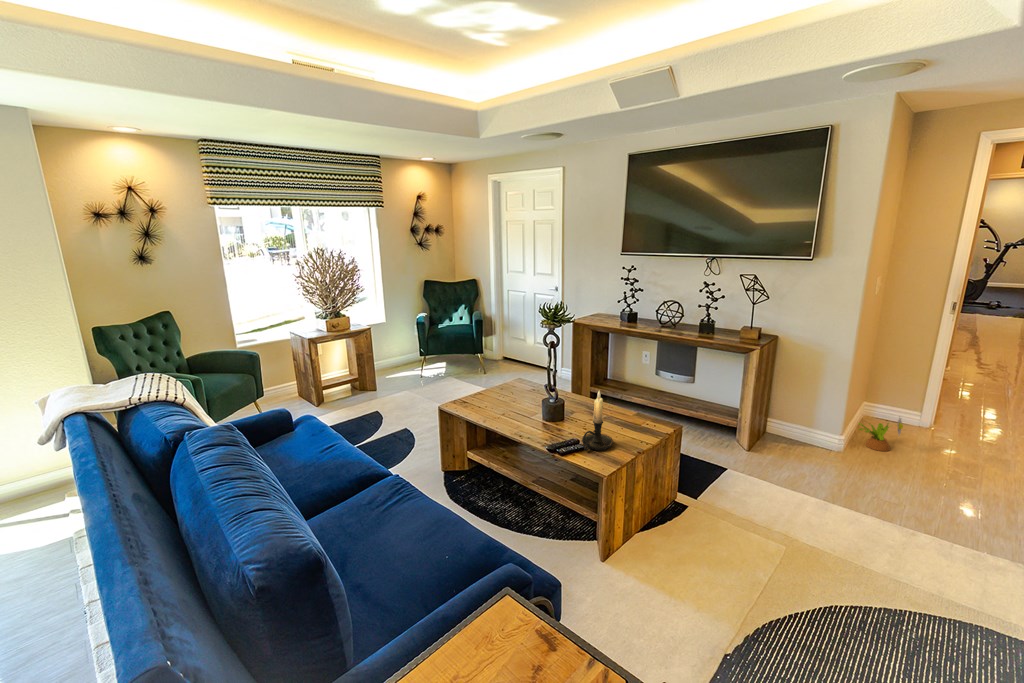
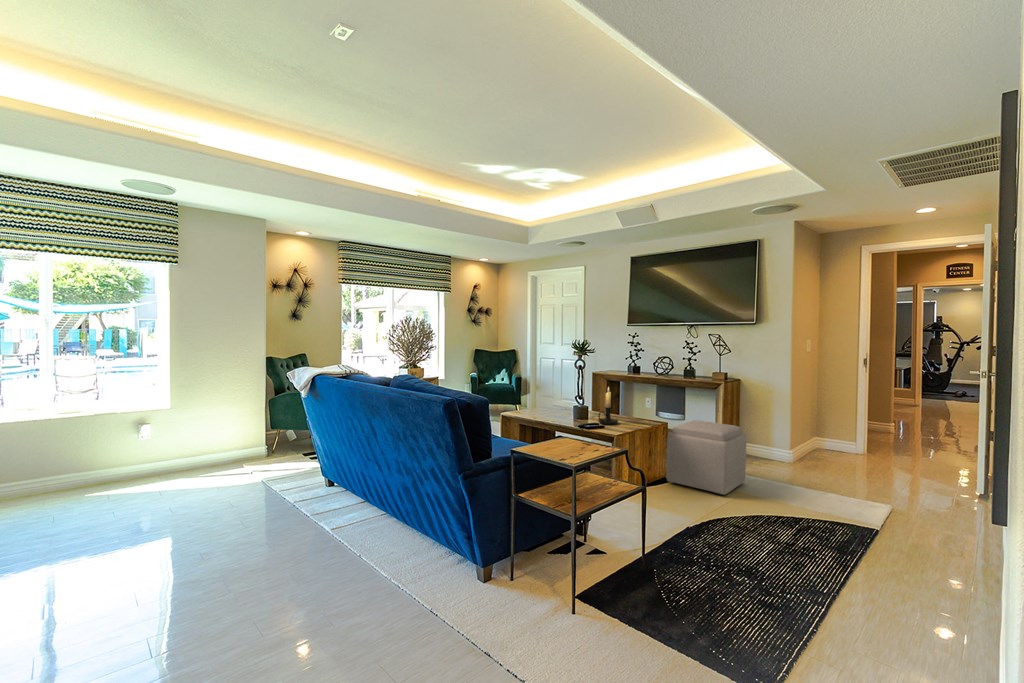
decorative plant: present [858,418,903,451] -> none [801,434,832,462]
ottoman: none [683,421,806,555] -> present [667,420,746,495]

